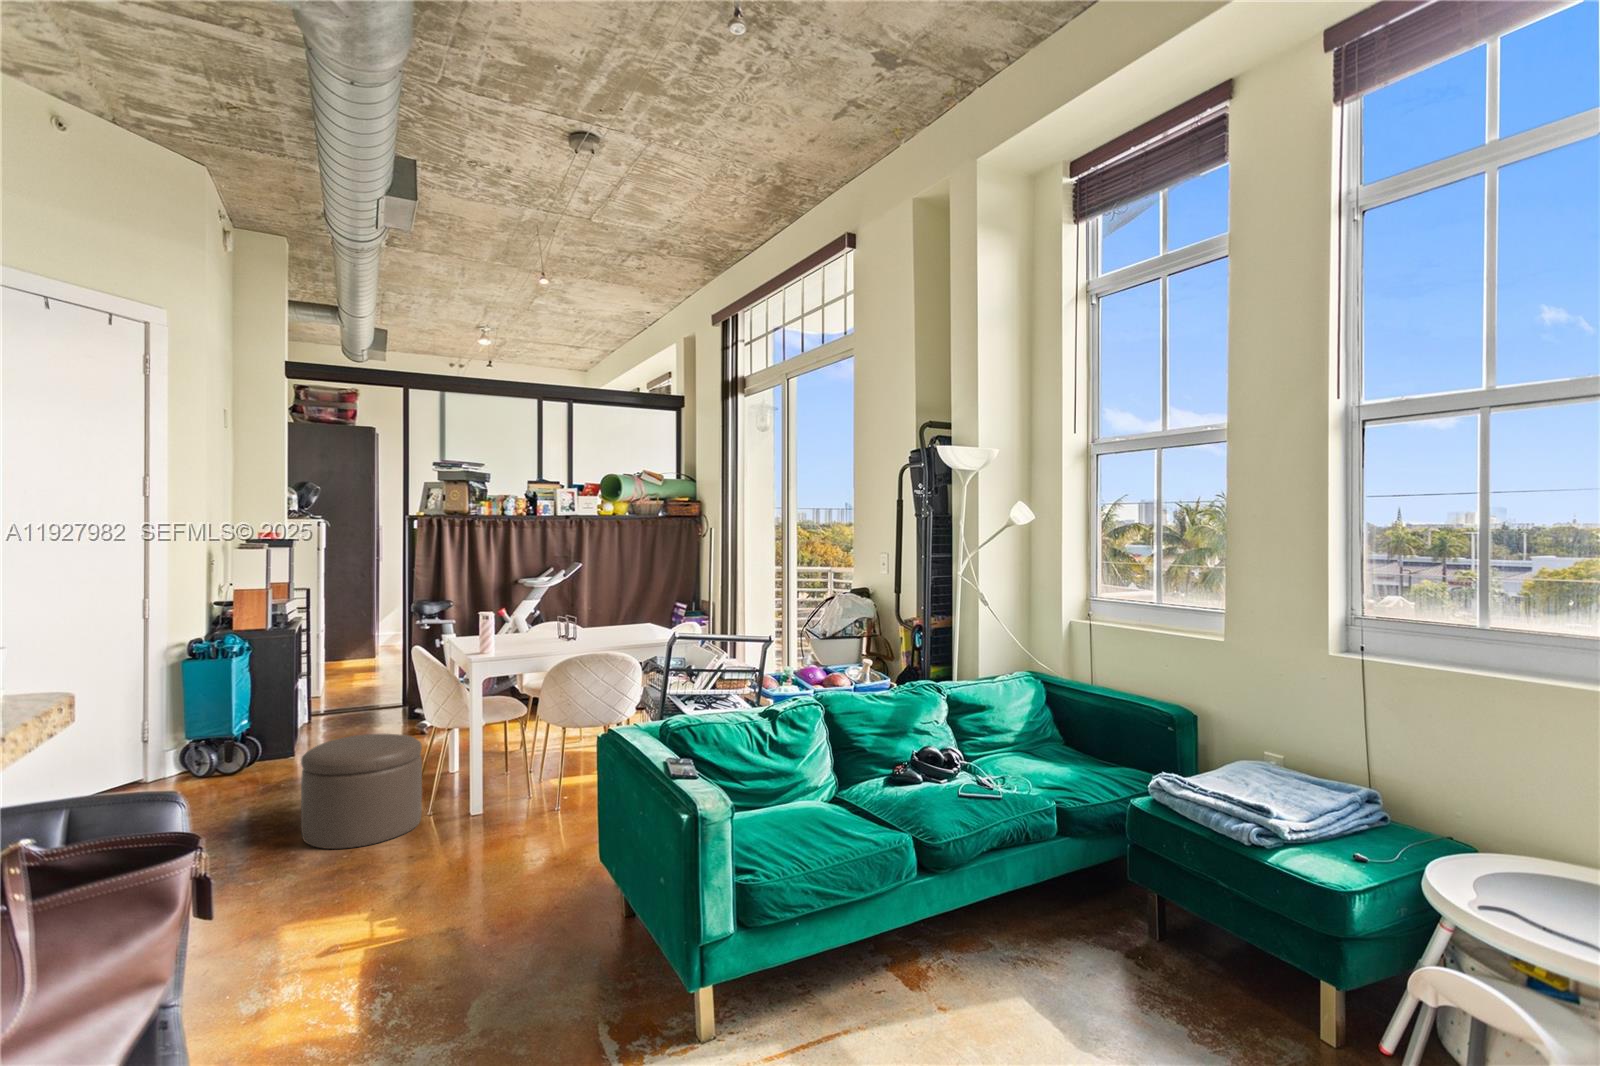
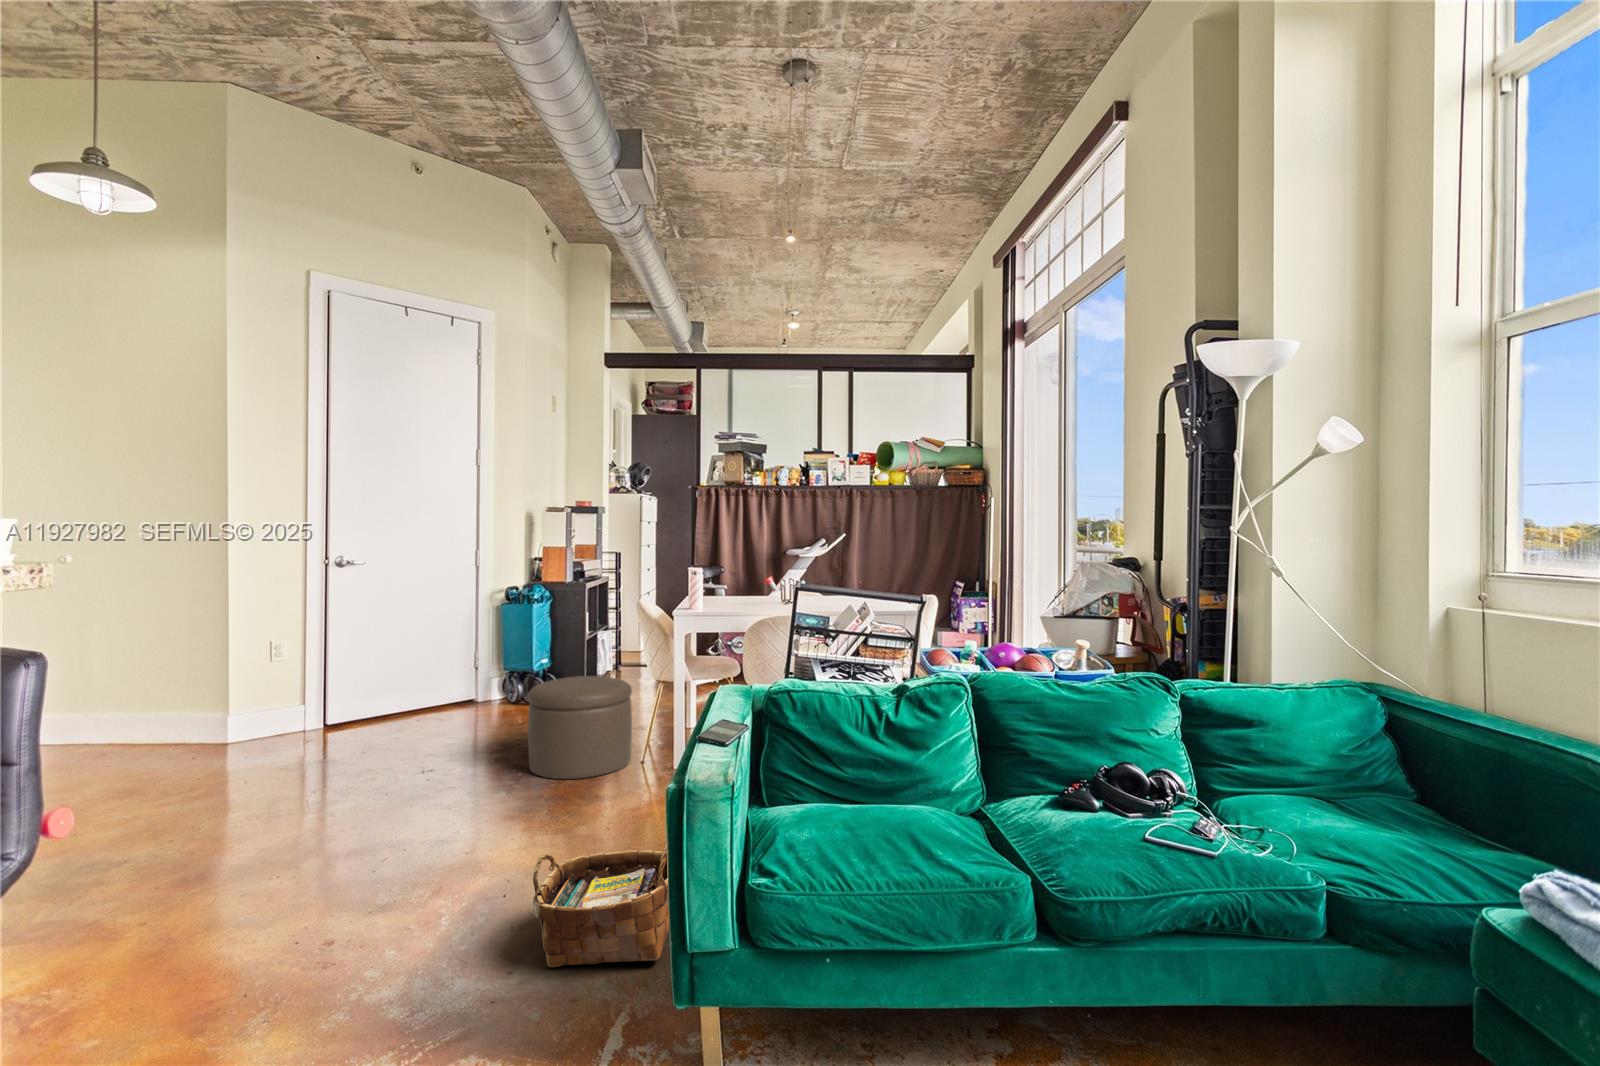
woven basket: none [479,866,610,995] -> present [533,846,669,967]

